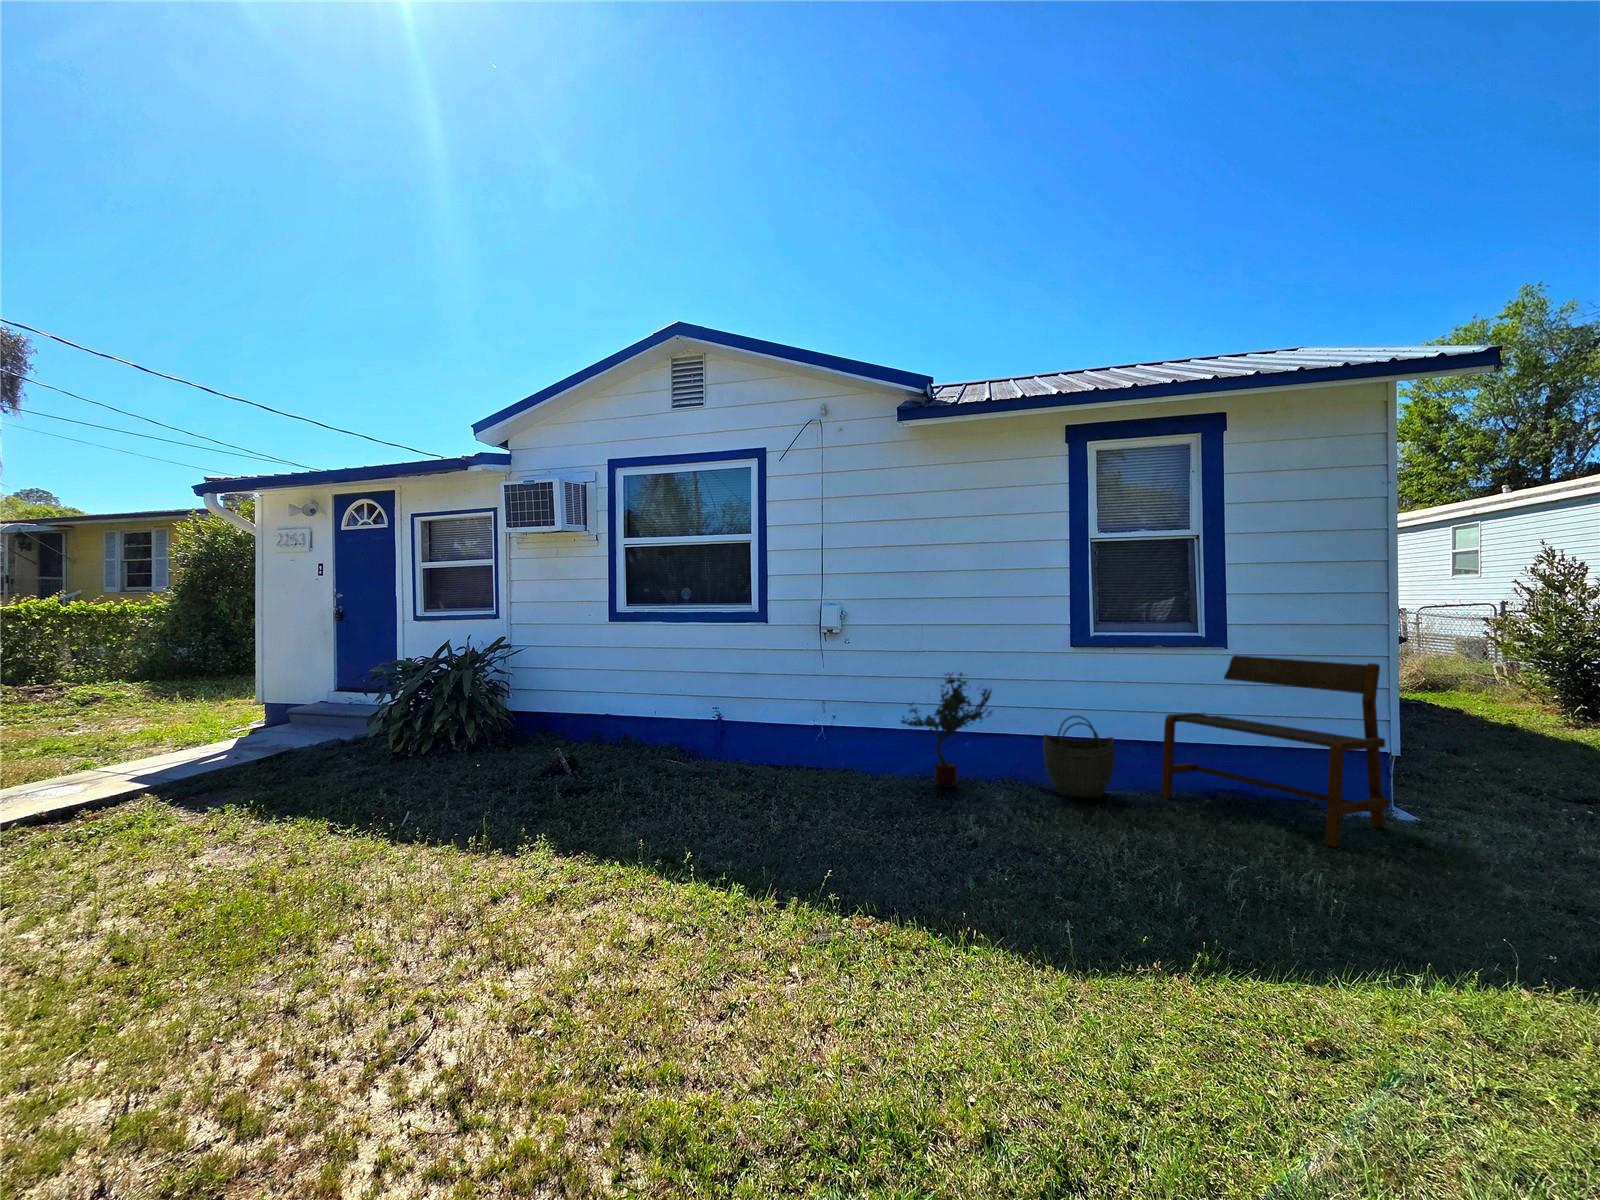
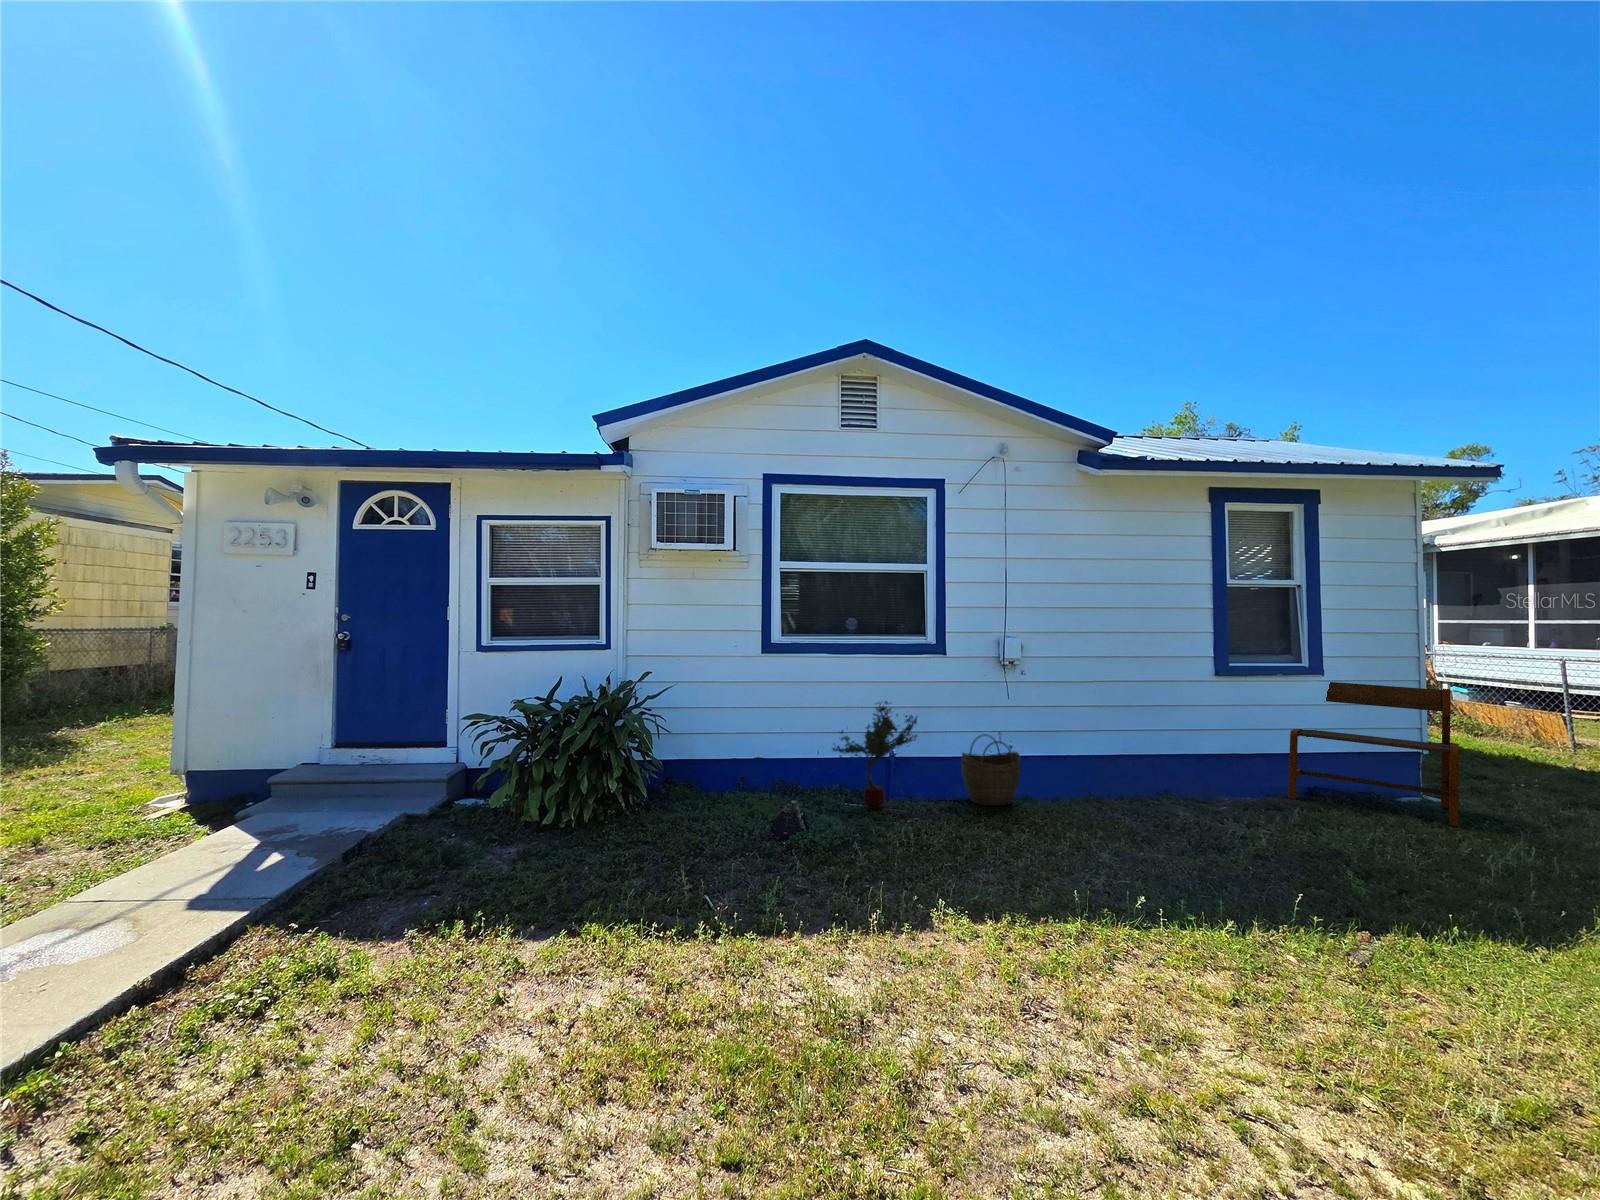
potted tree: present [901,673,993,788] -> present [832,701,917,809]
woven basket: present [1043,716,1115,798] -> present [961,734,1021,806]

